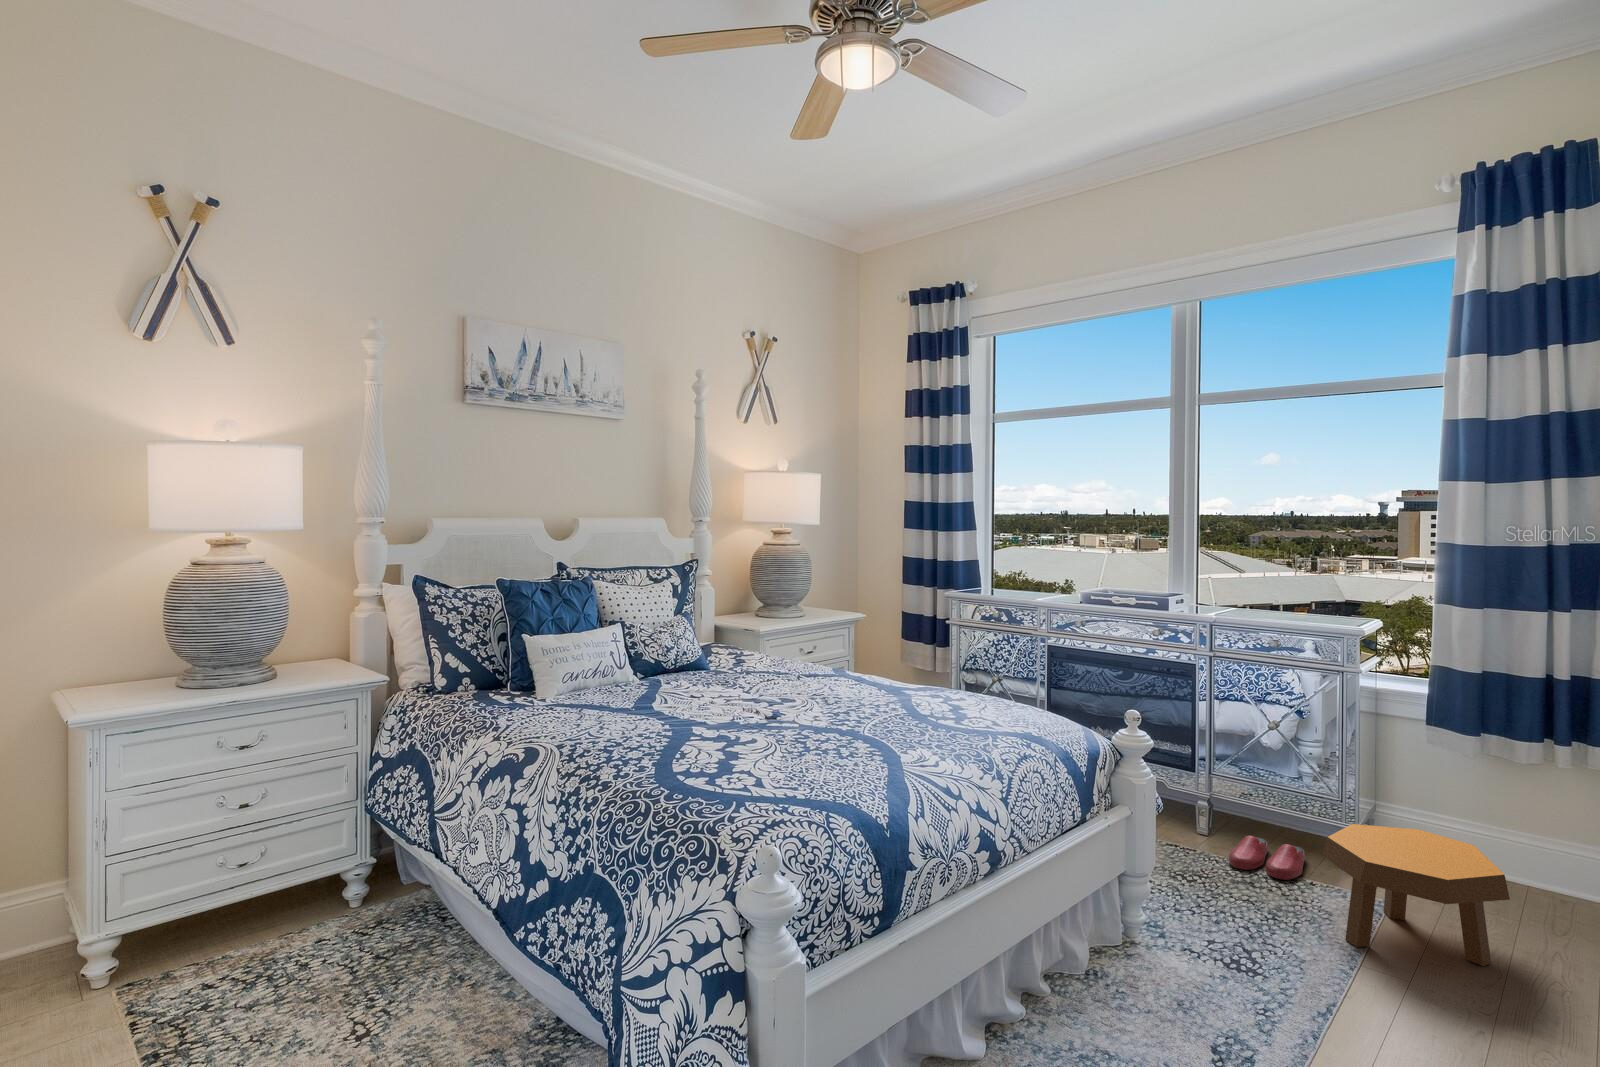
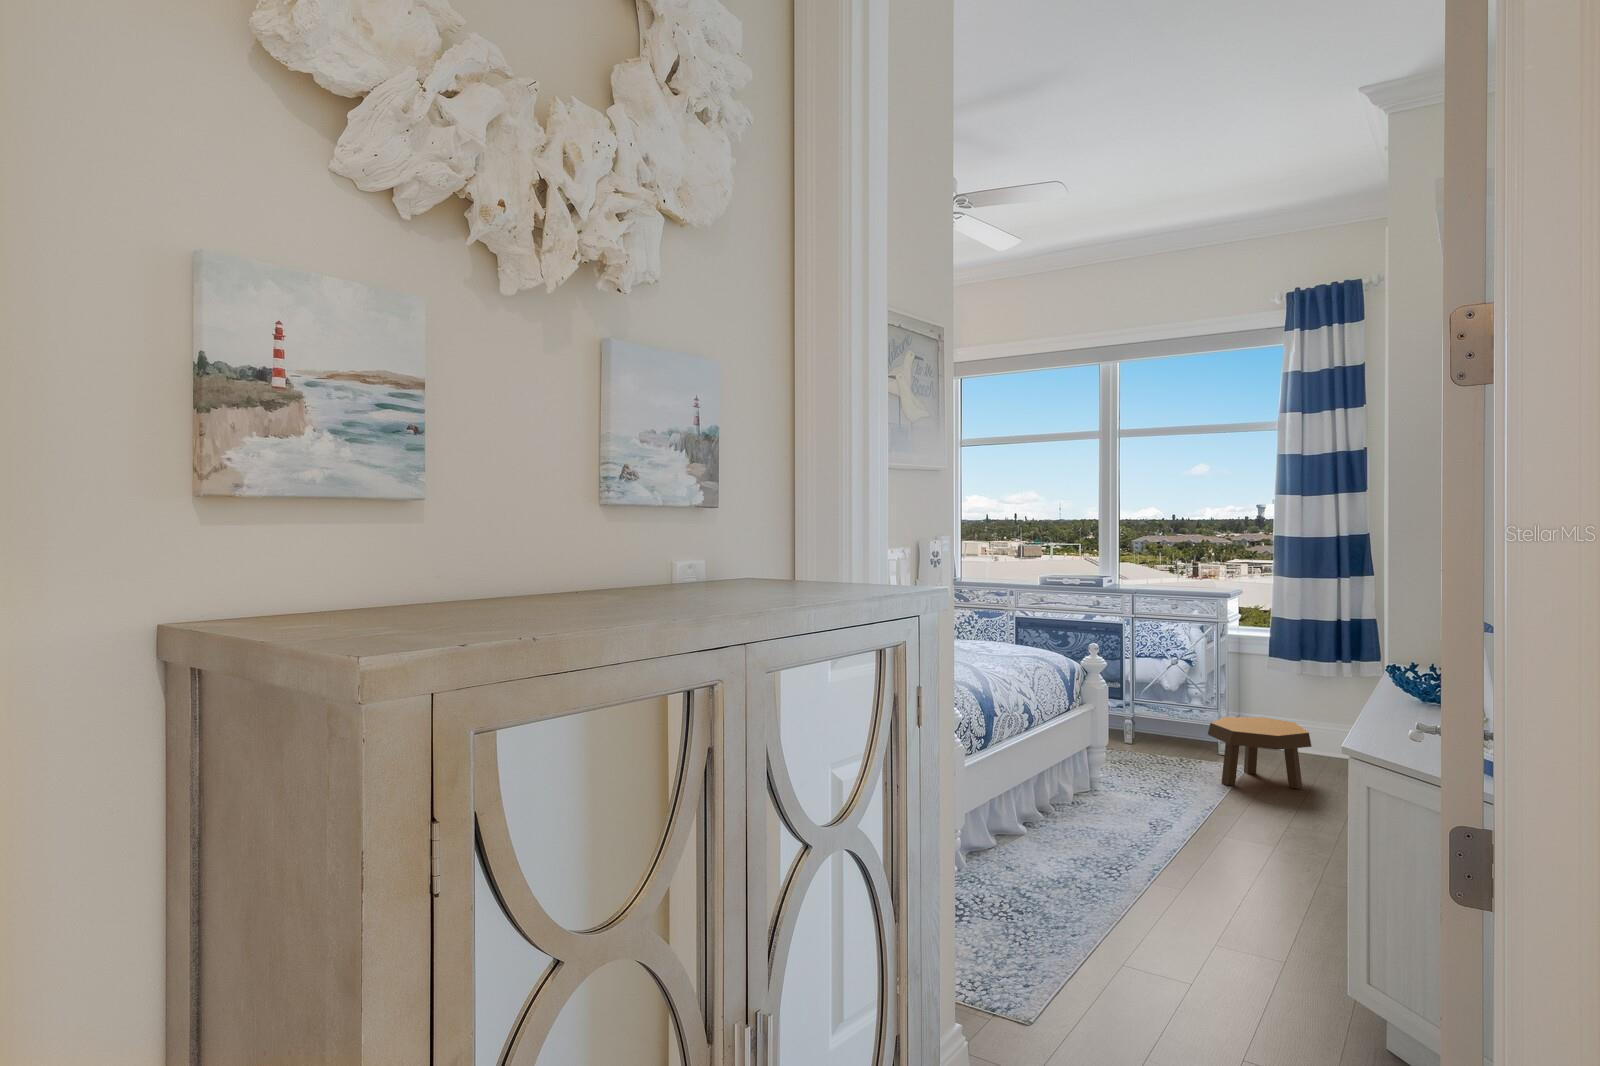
slippers: present [1229,836,1305,880] -> none [1148,737,1196,760]

